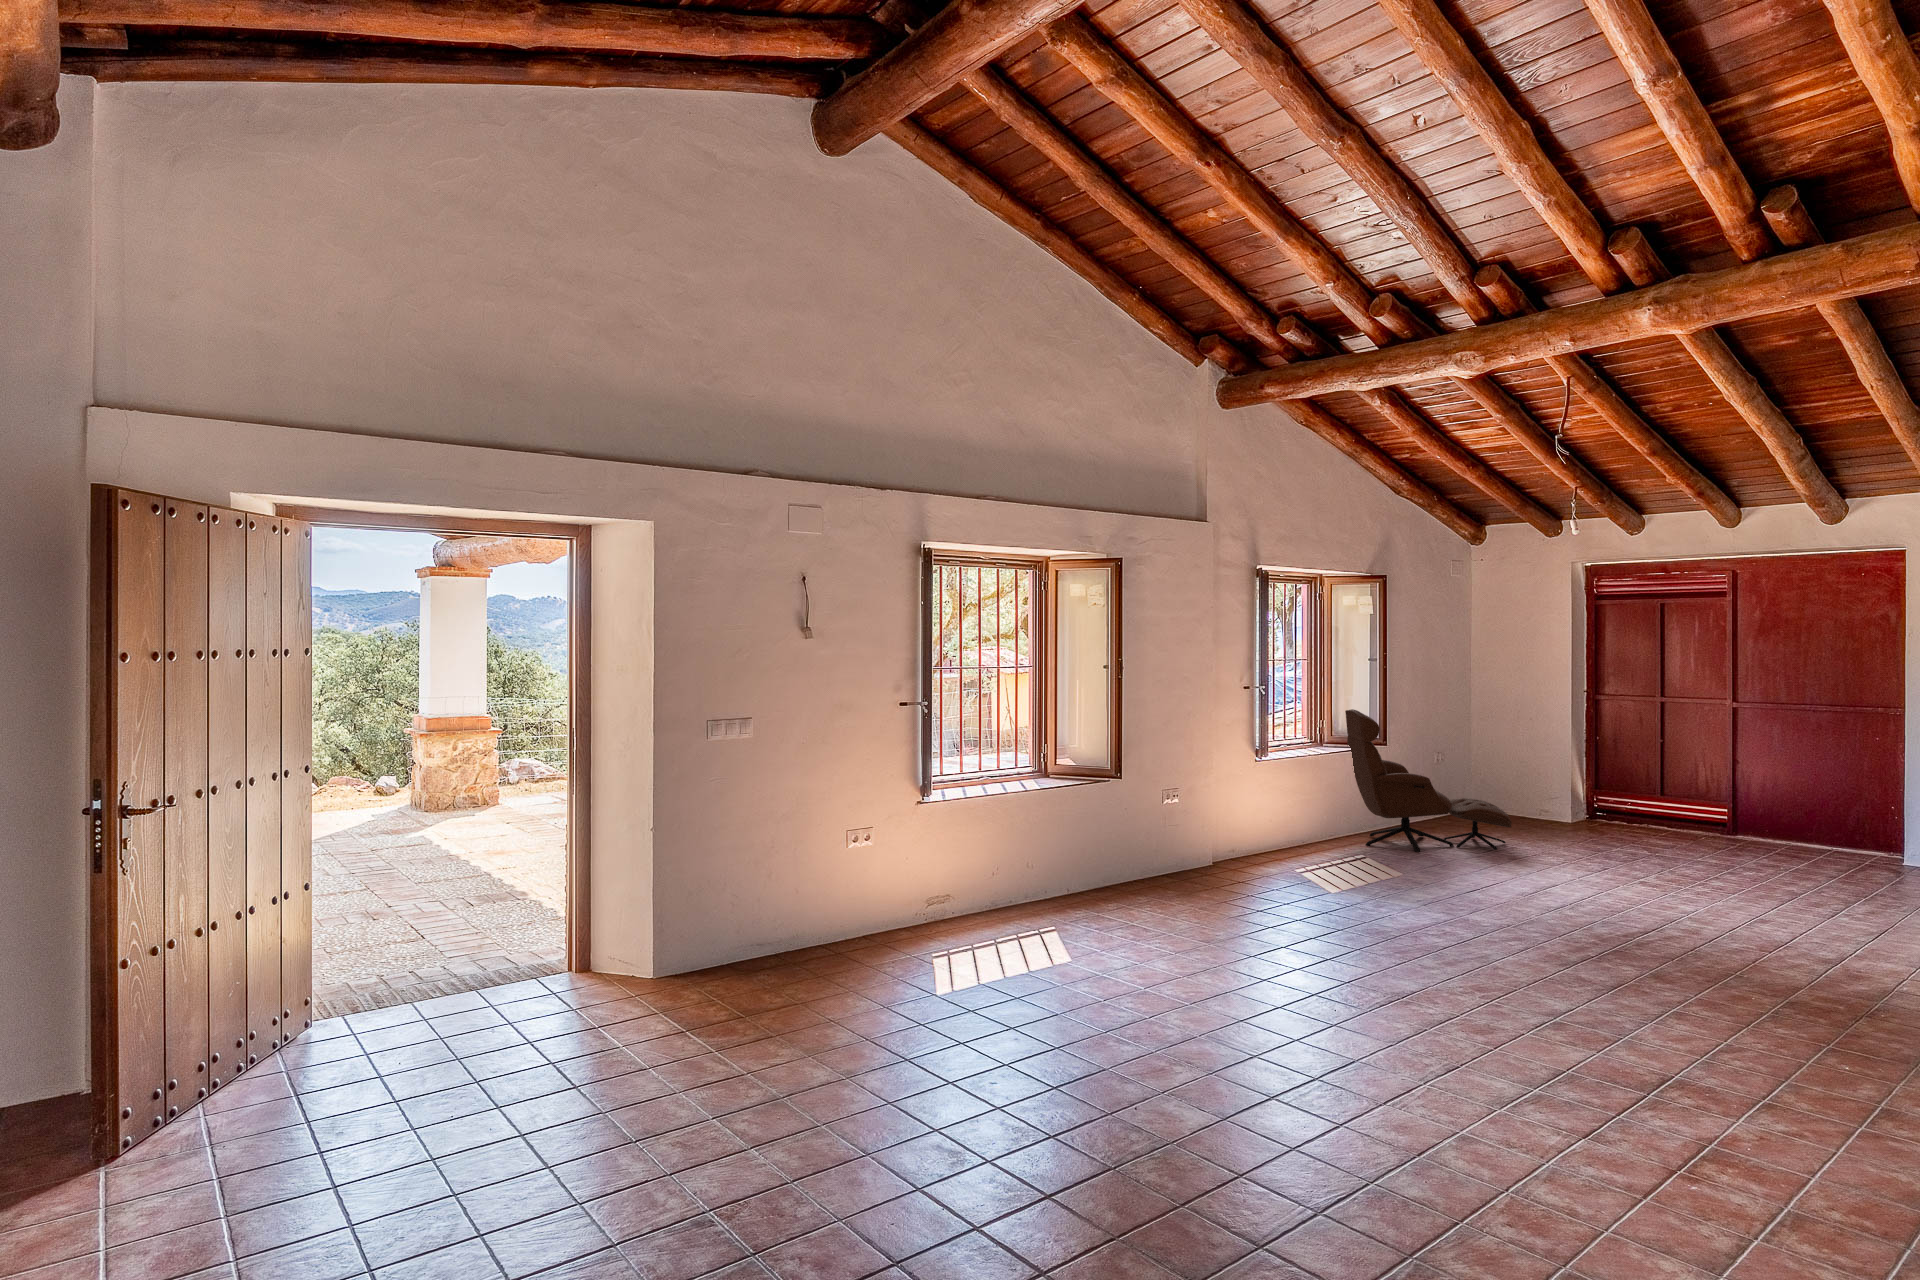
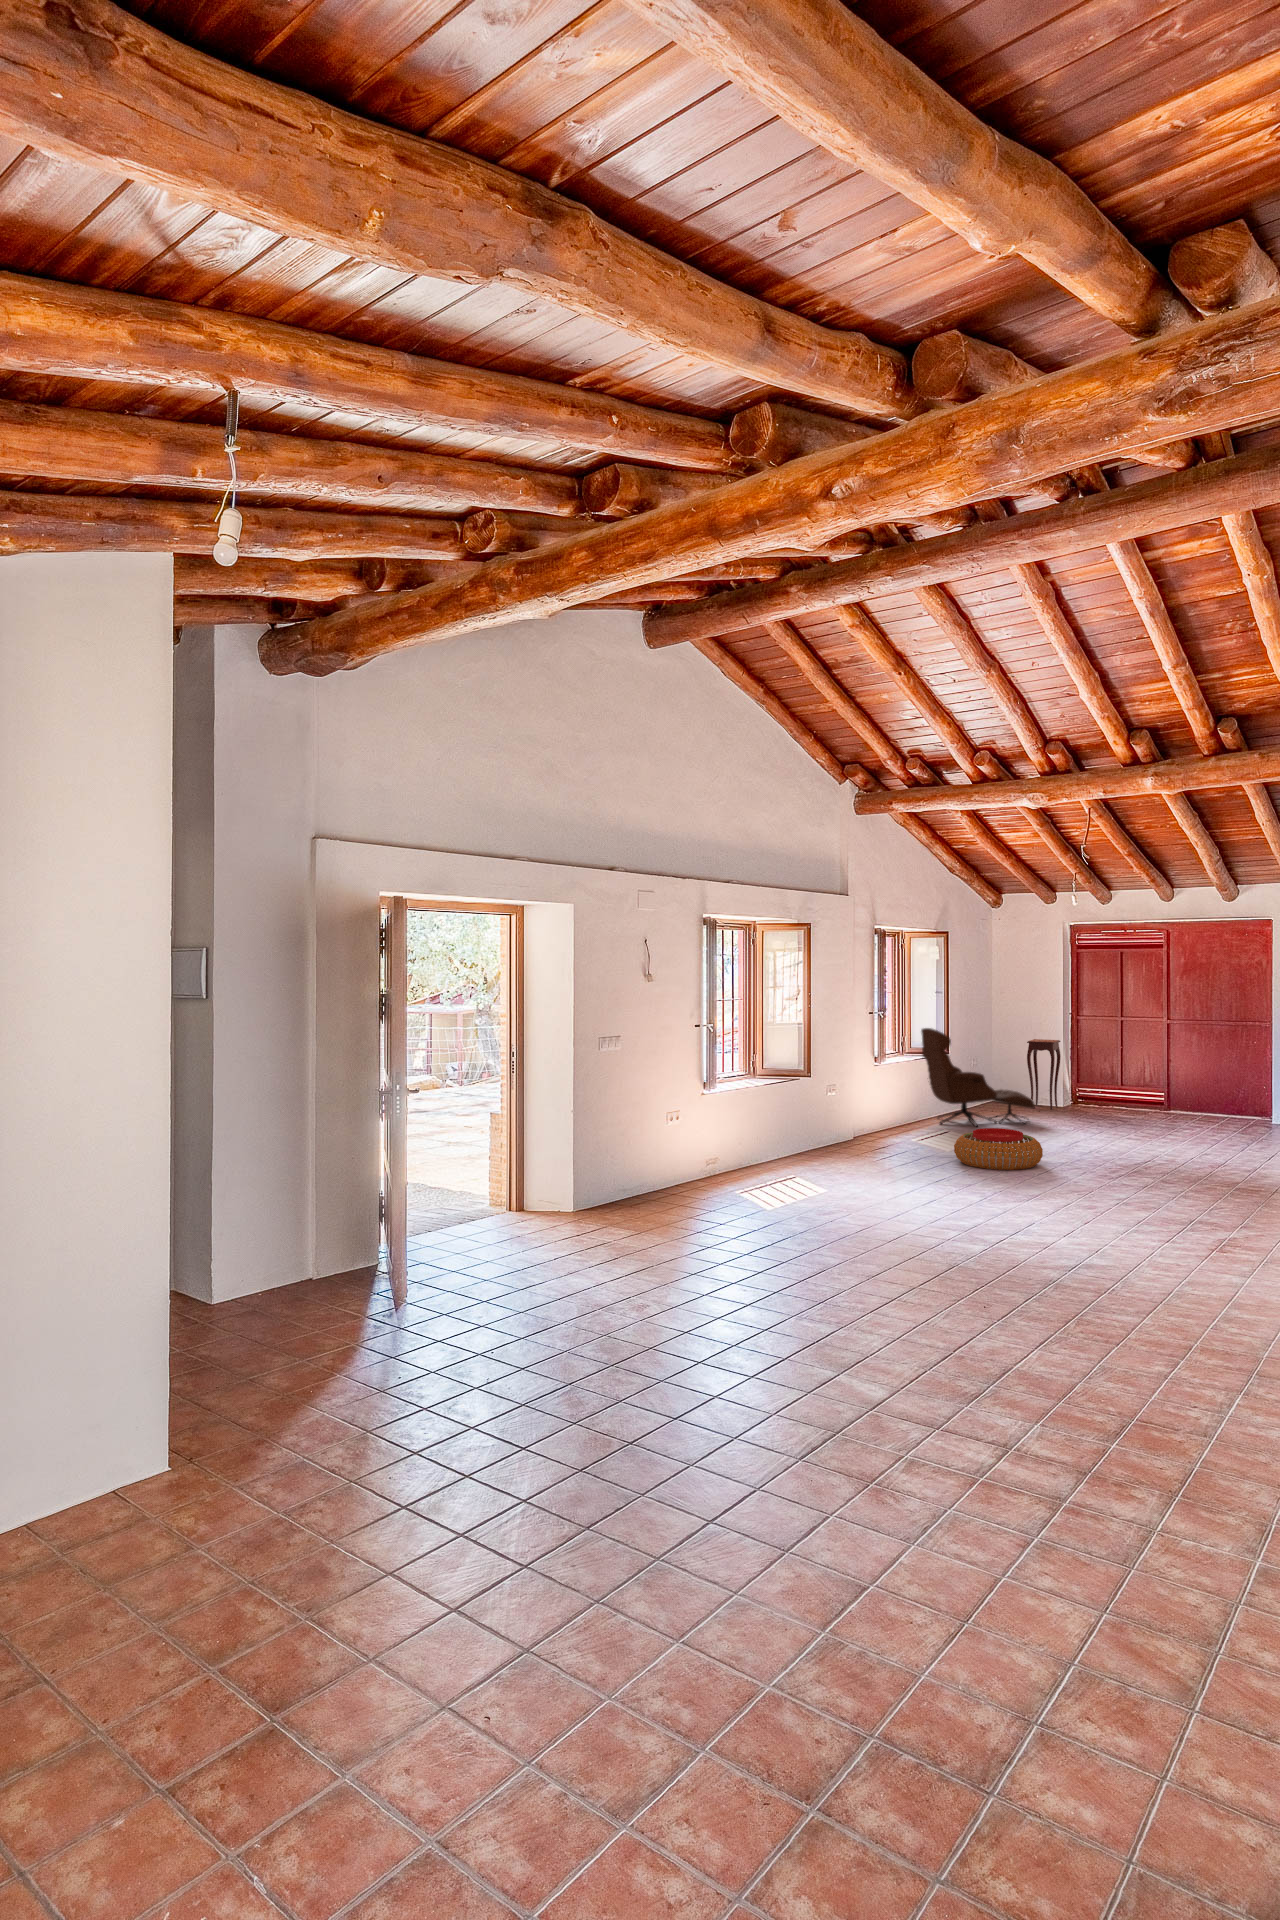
side table: none [1516,726,1568,827] -> present [1027,1039,1061,1110]
pouf: none [1338,864,1476,933] -> present [954,1128,1043,1170]

